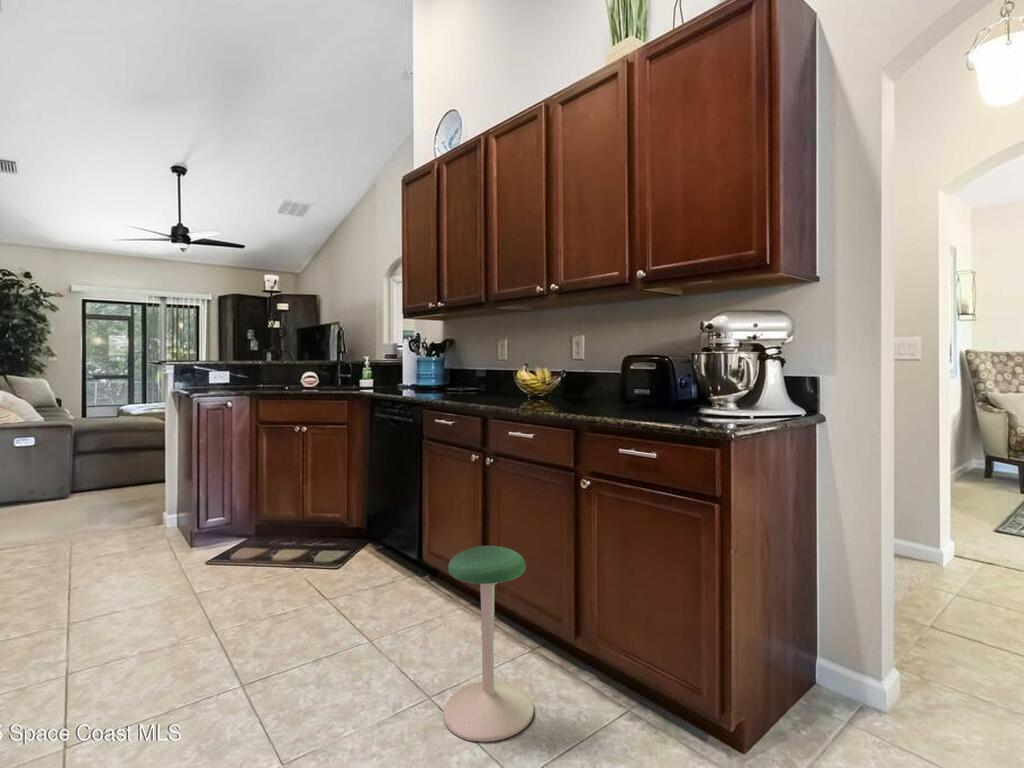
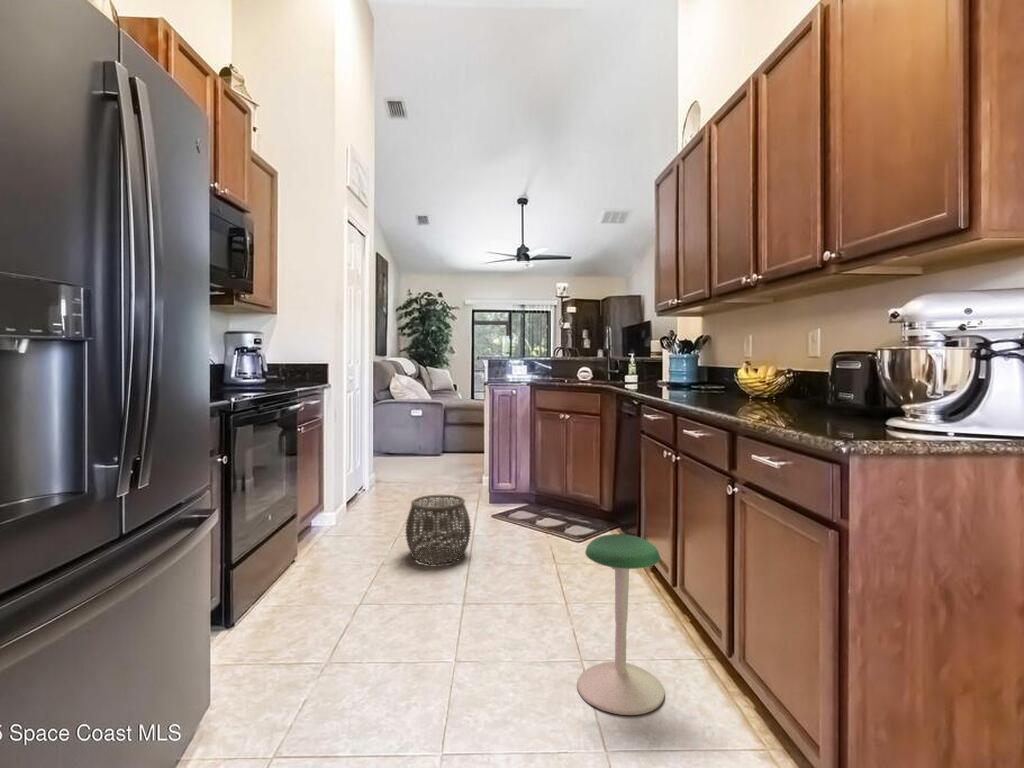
woven basket: none [102,546,212,651] -> present [406,495,471,564]

